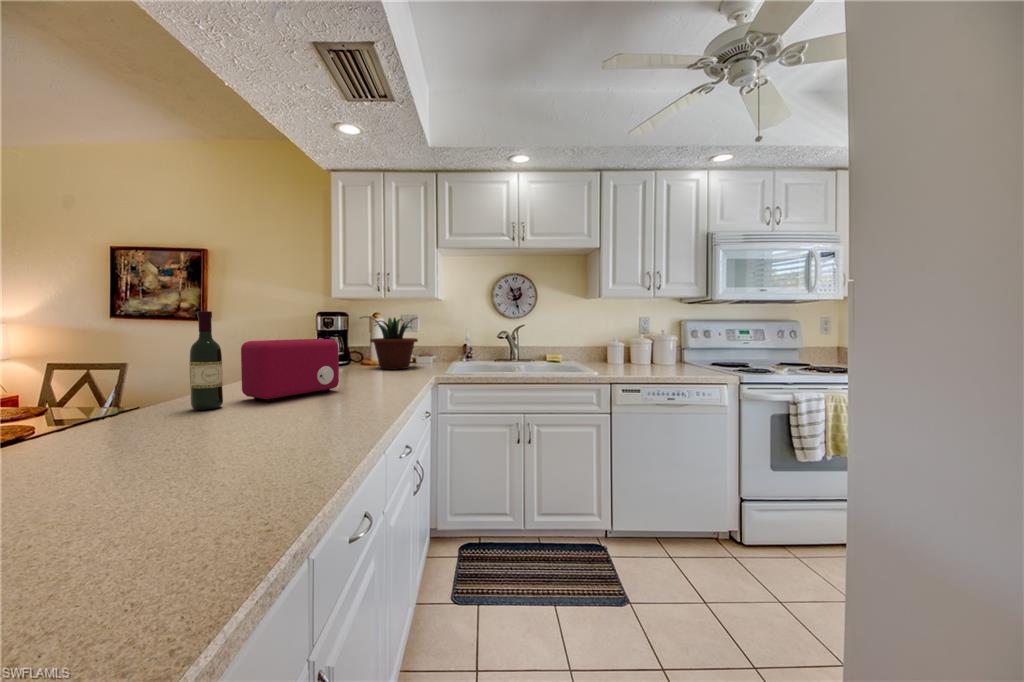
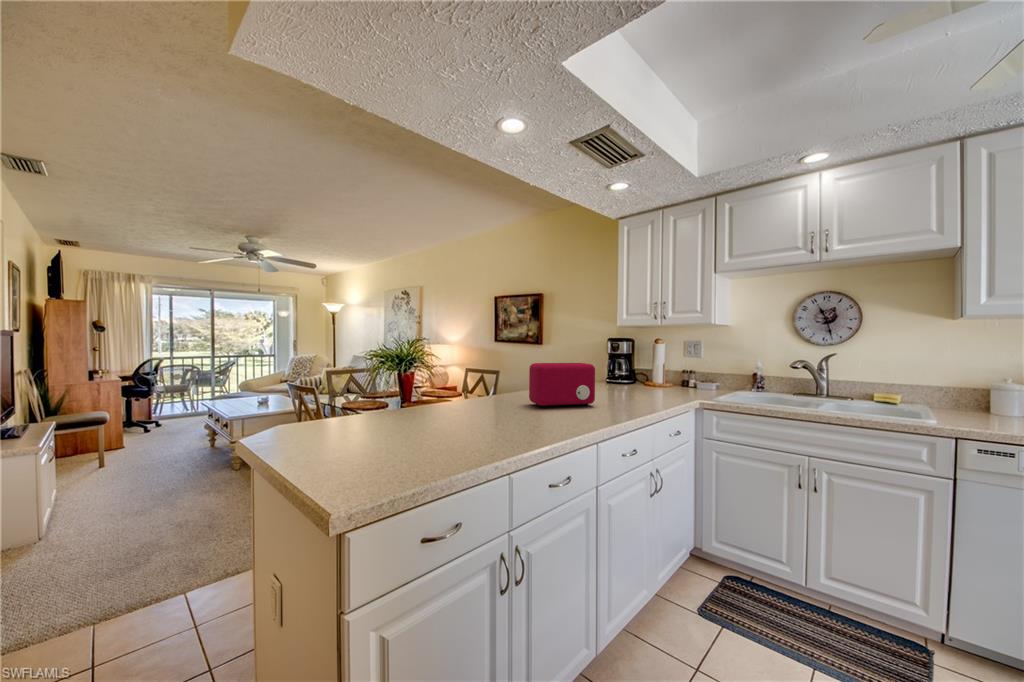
wine bottle: present [190,311,223,410] -> none [499,343,516,407]
potted plant: present [361,317,418,369] -> none [634,343,695,394]

